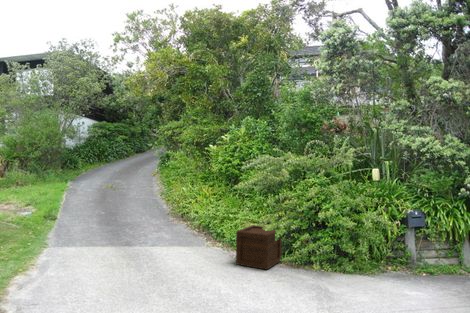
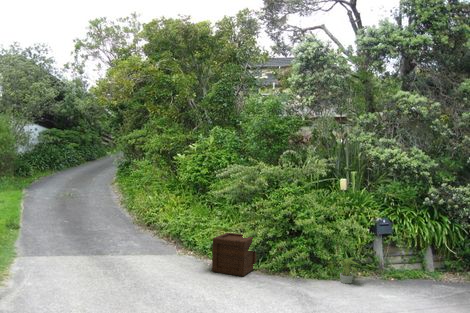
potted plant: none [362,251,388,278] -> present [336,257,359,283]

